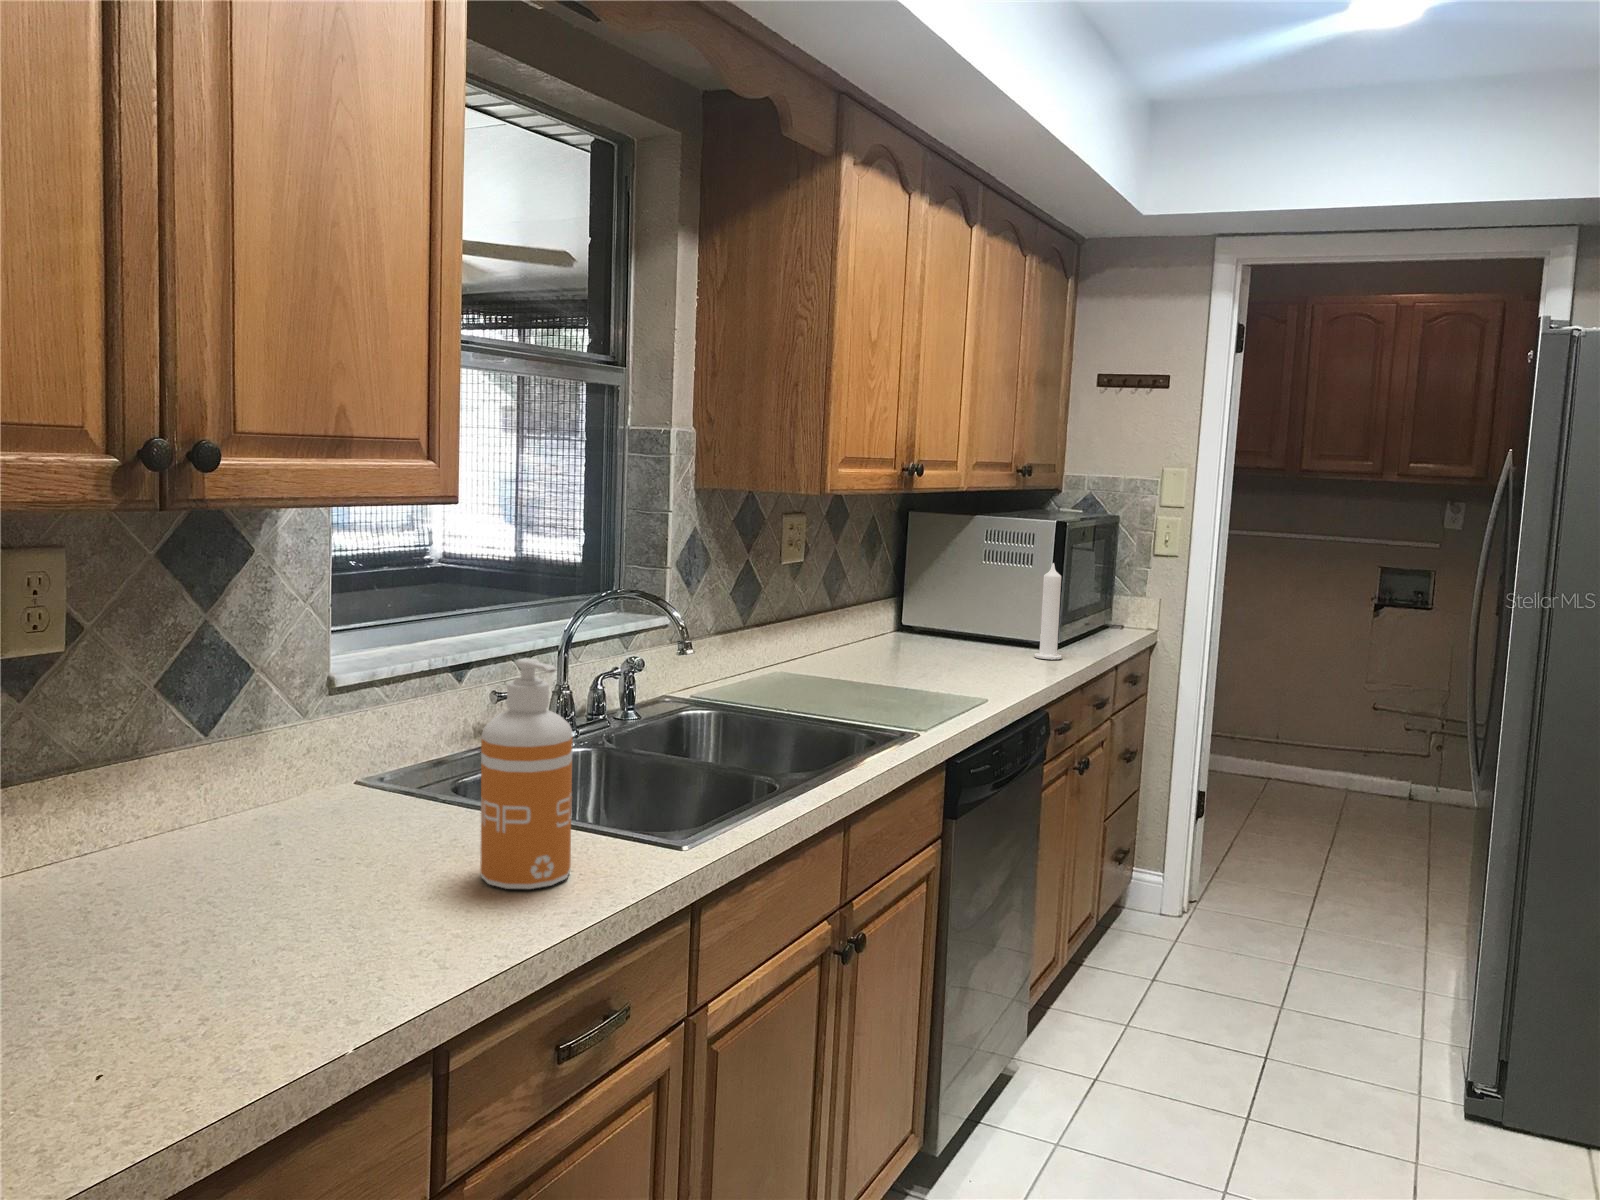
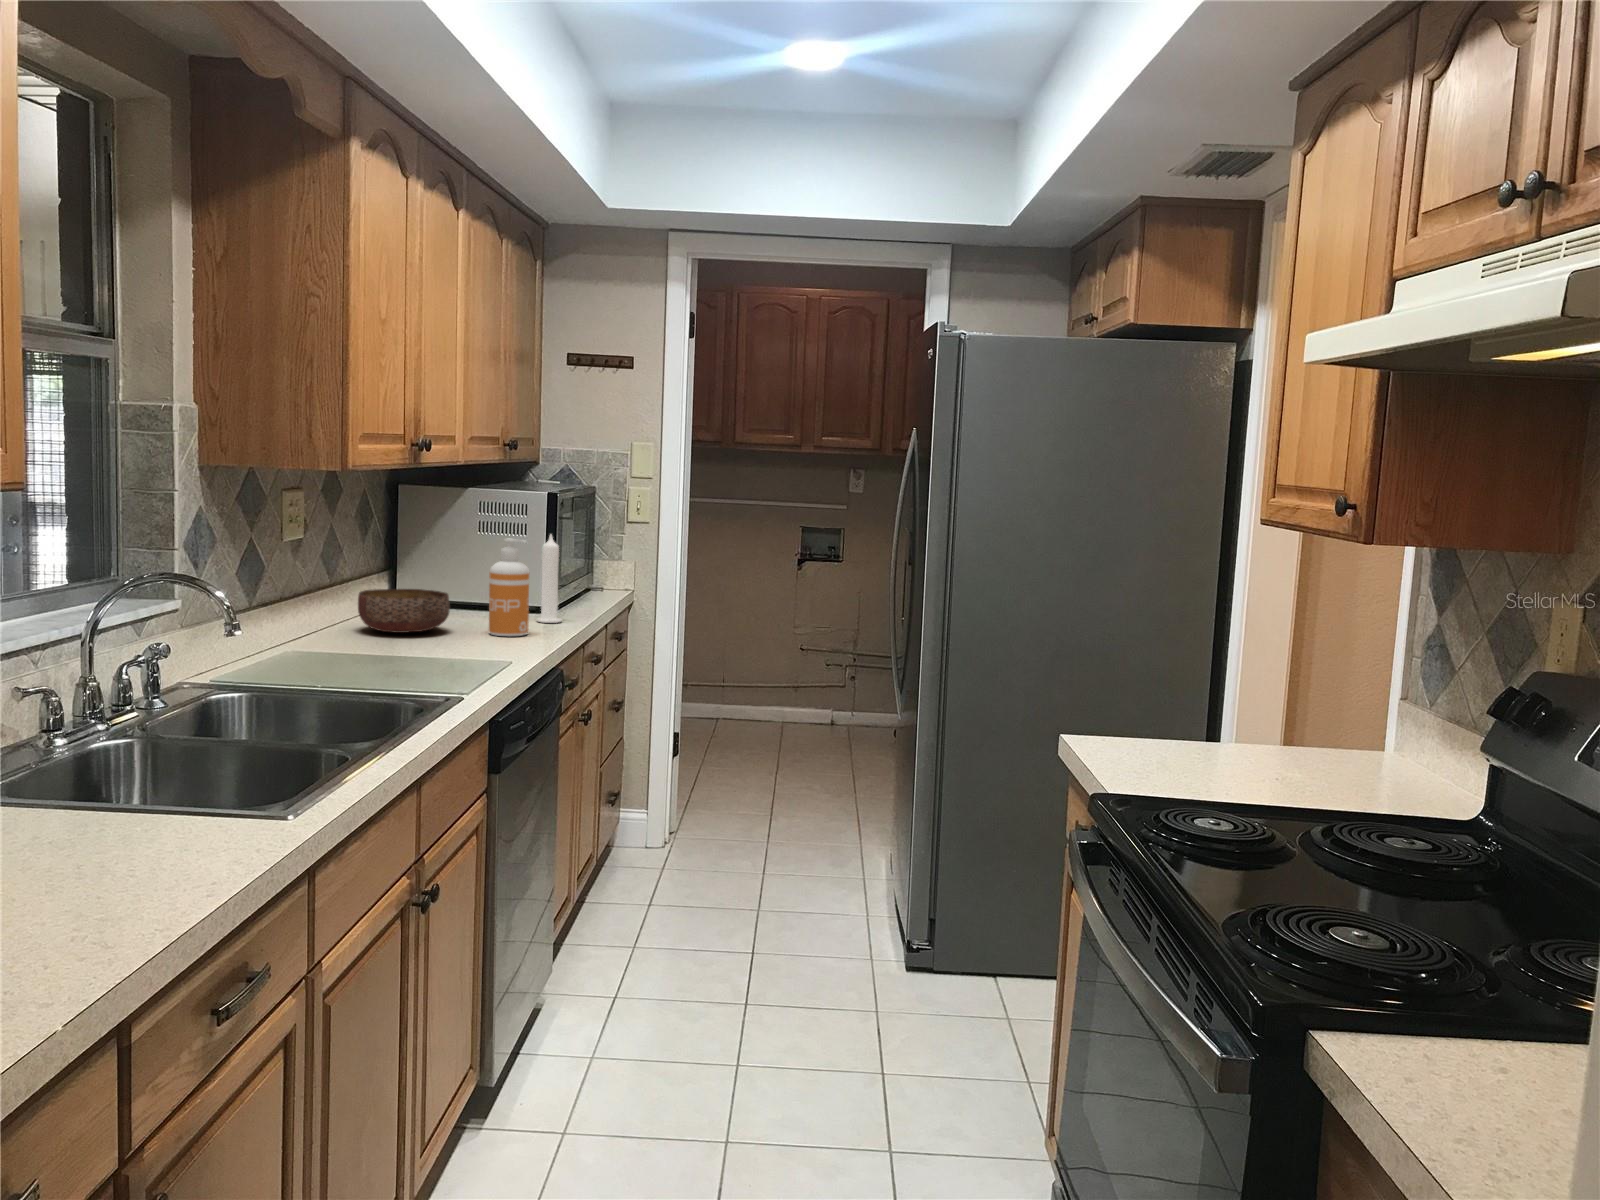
bowl: none [850,615,939,660] -> present [358,589,450,633]
soap dispenser: present [480,659,572,889] -> present [489,538,529,636]

